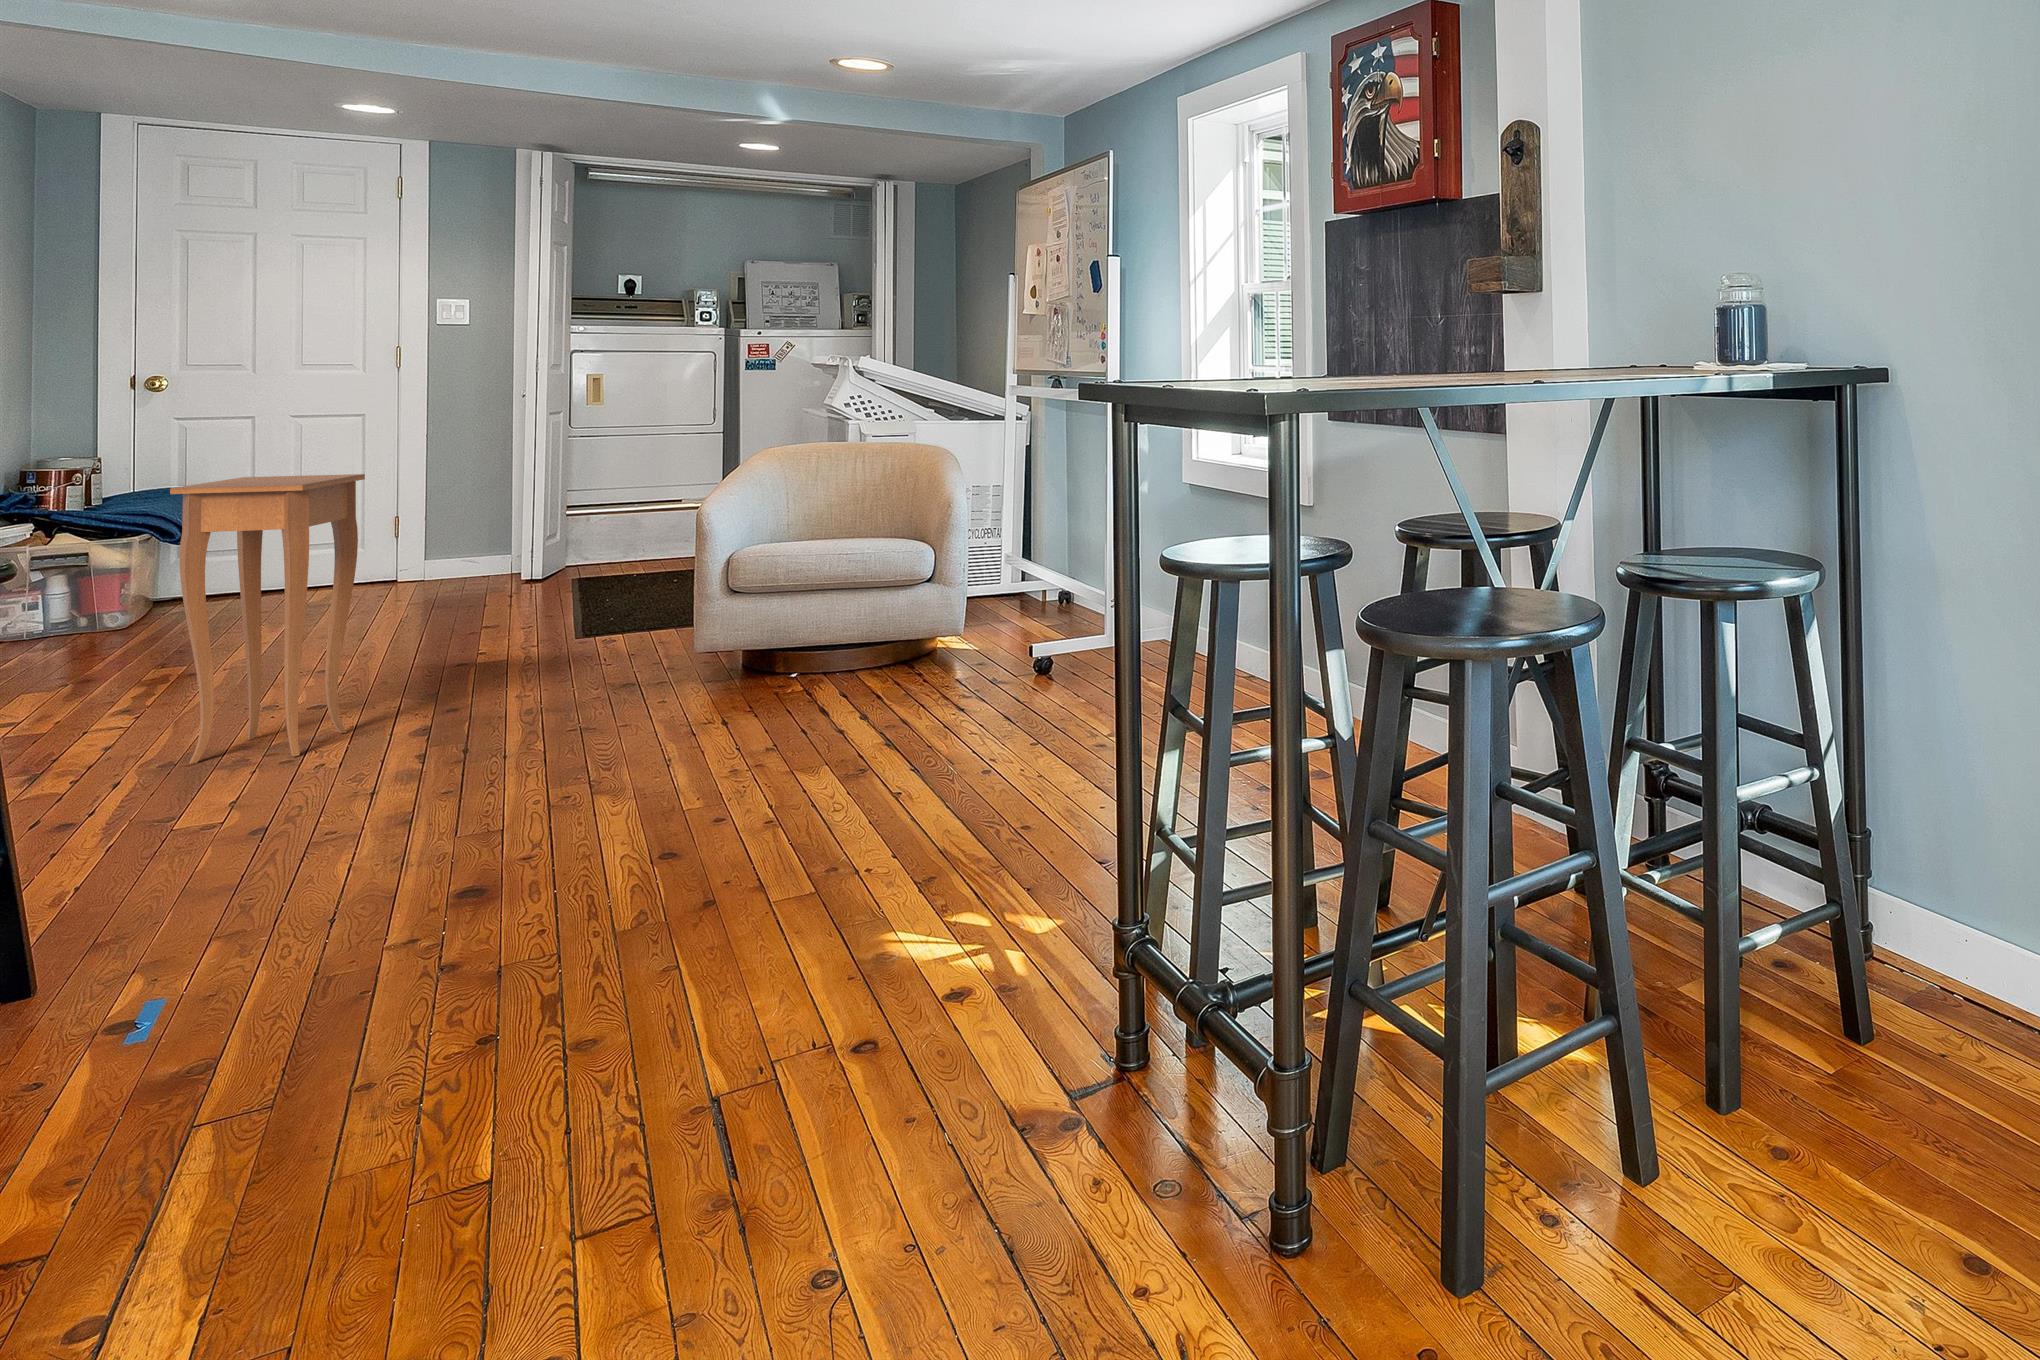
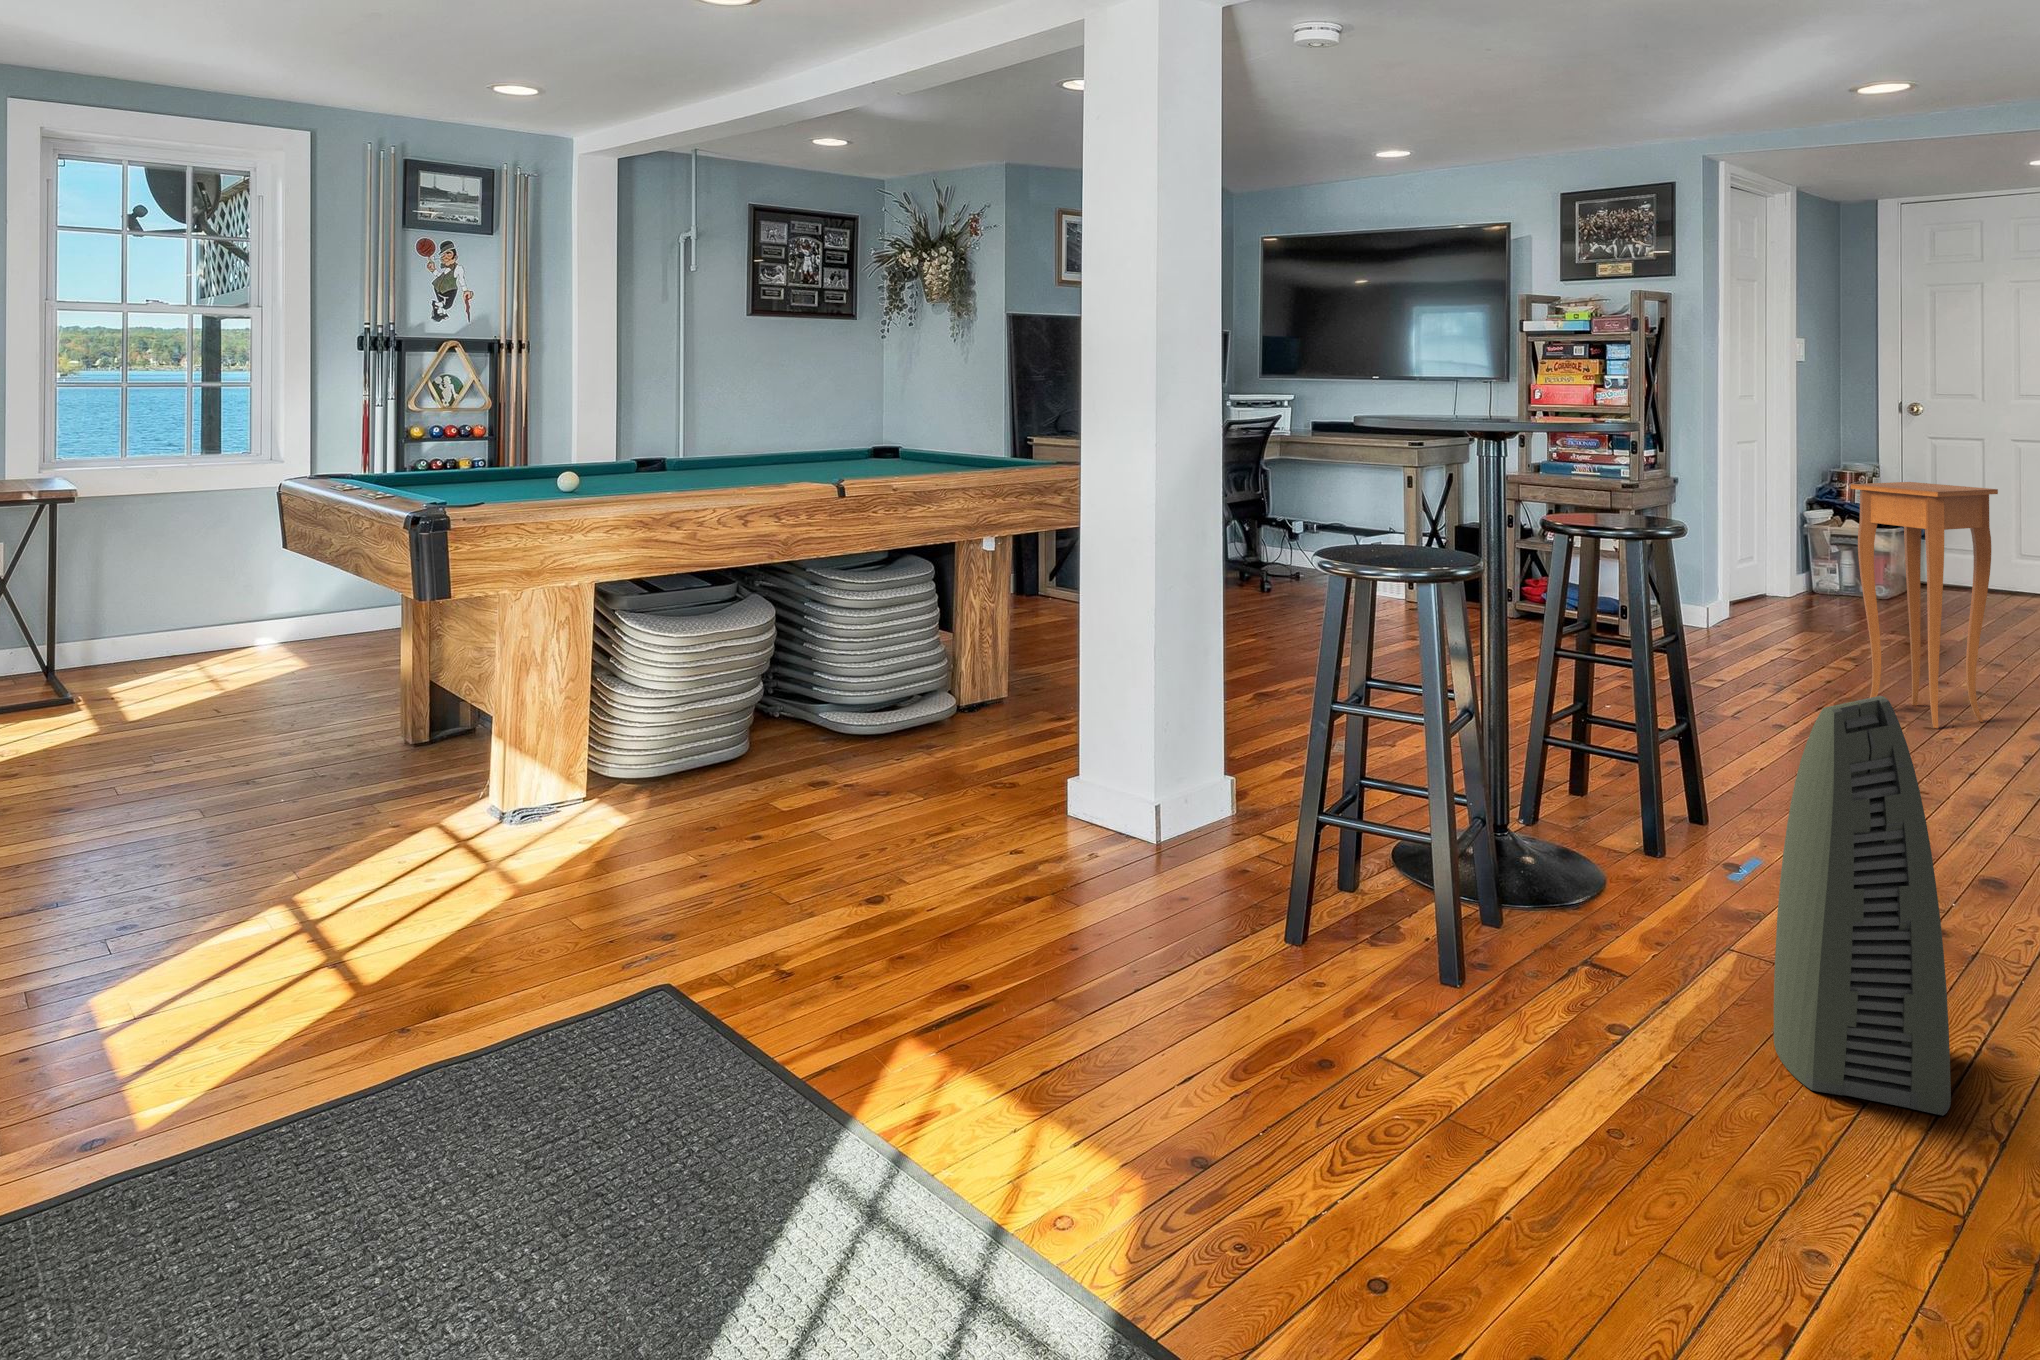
air purifier: none [335,718,576,1207] -> present [1774,696,1951,1116]

